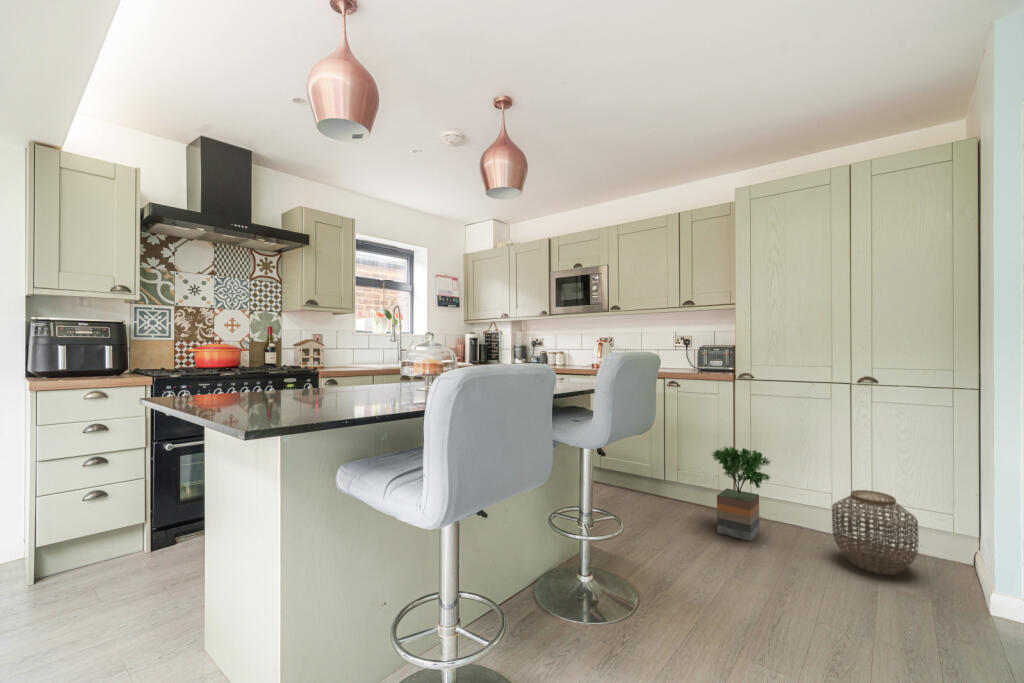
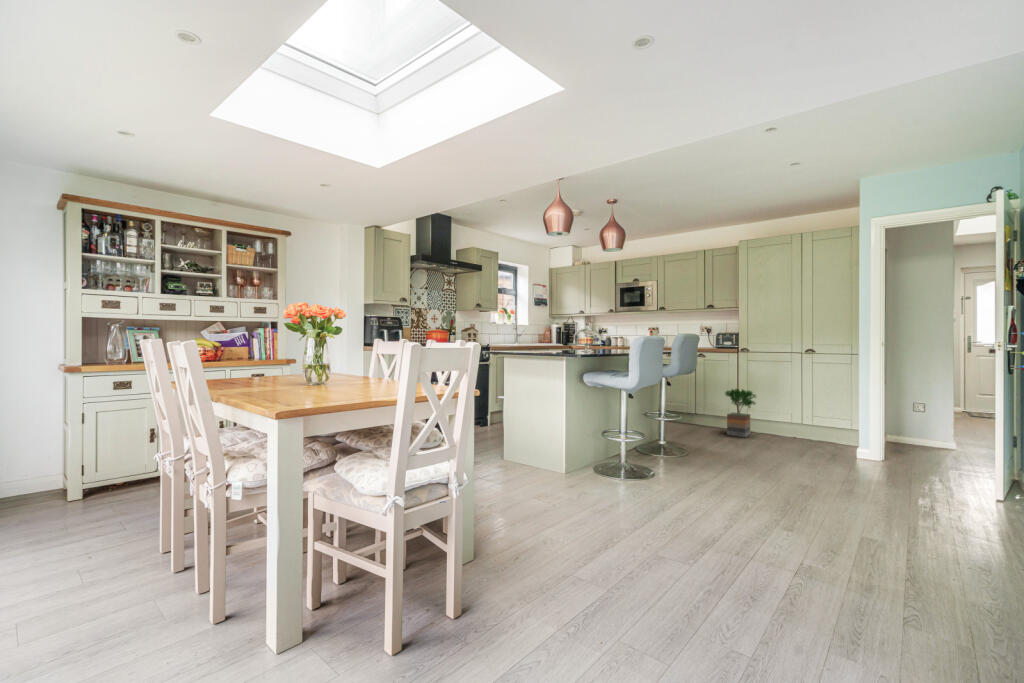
woven basket: present [832,490,919,575] -> none [787,407,828,446]

